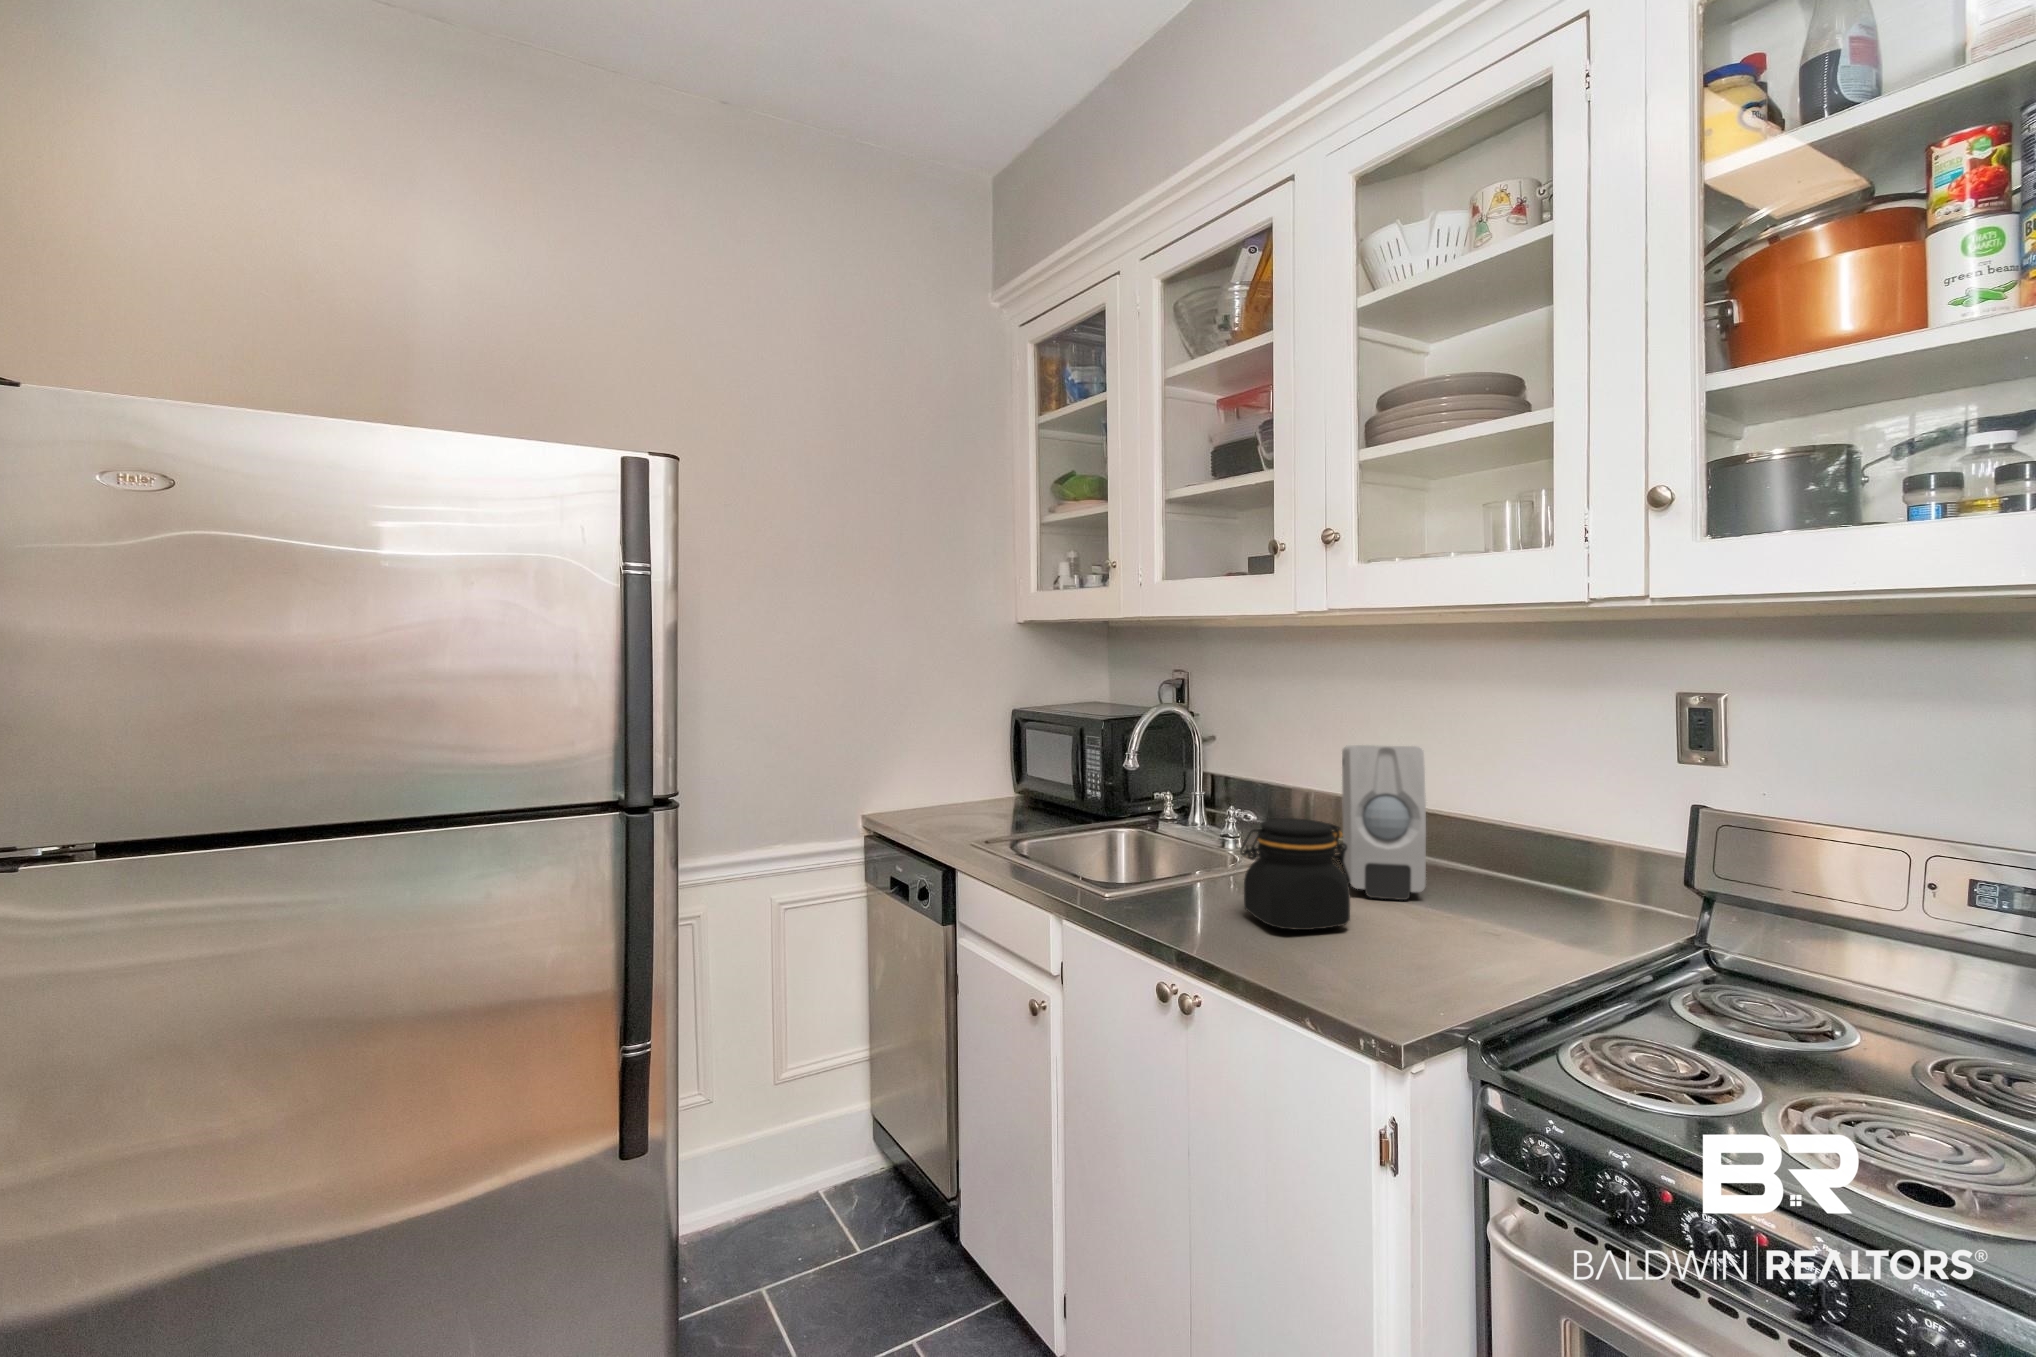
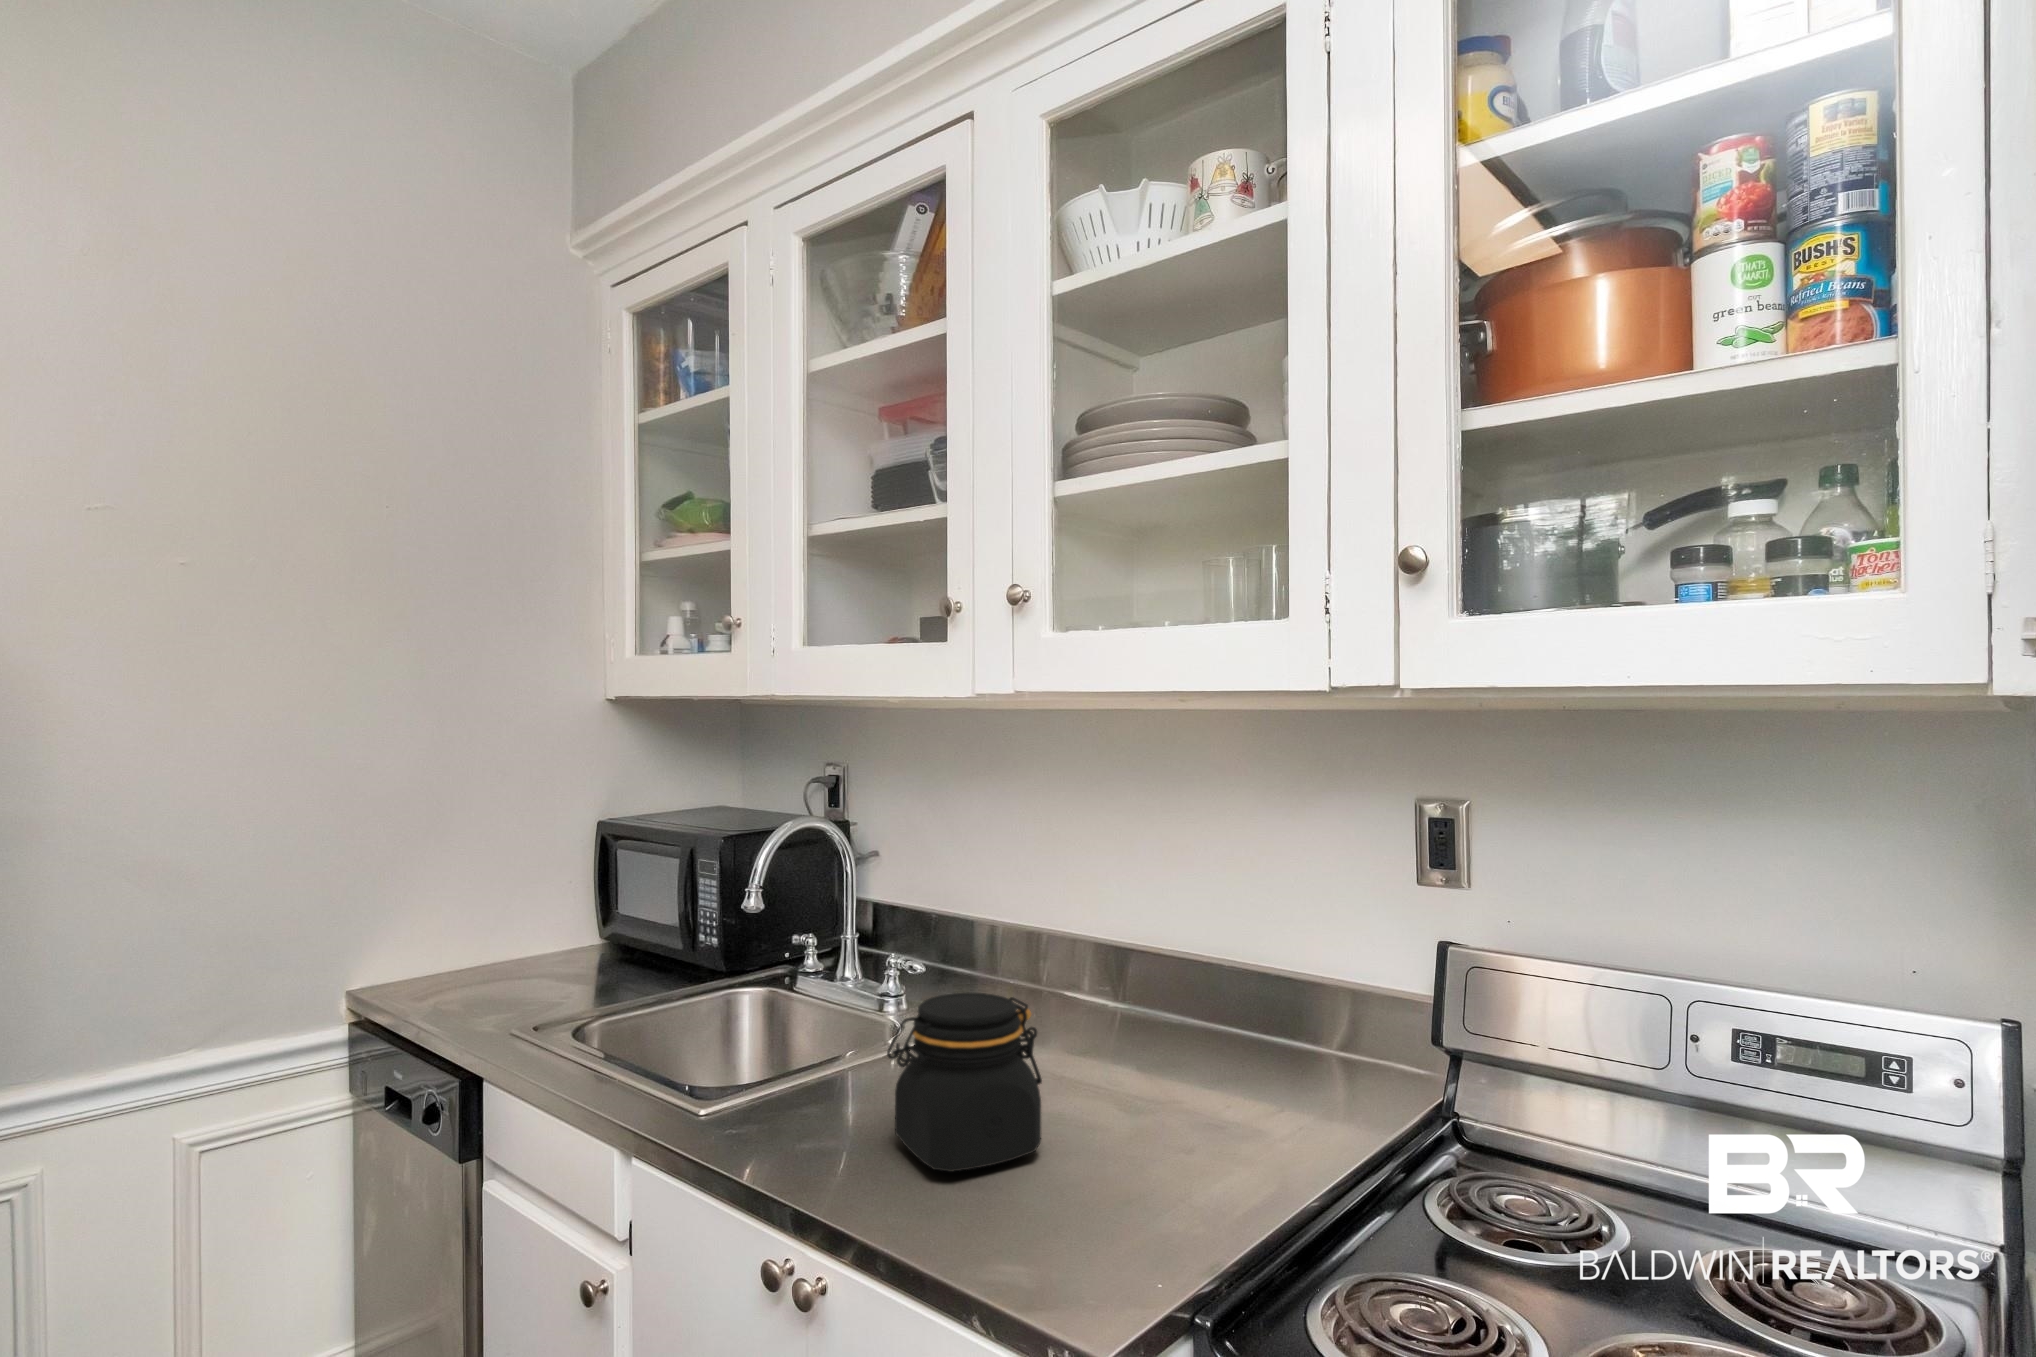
soap dispenser: present [1342,745,1426,900] -> none [1034,870,1139,1088]

